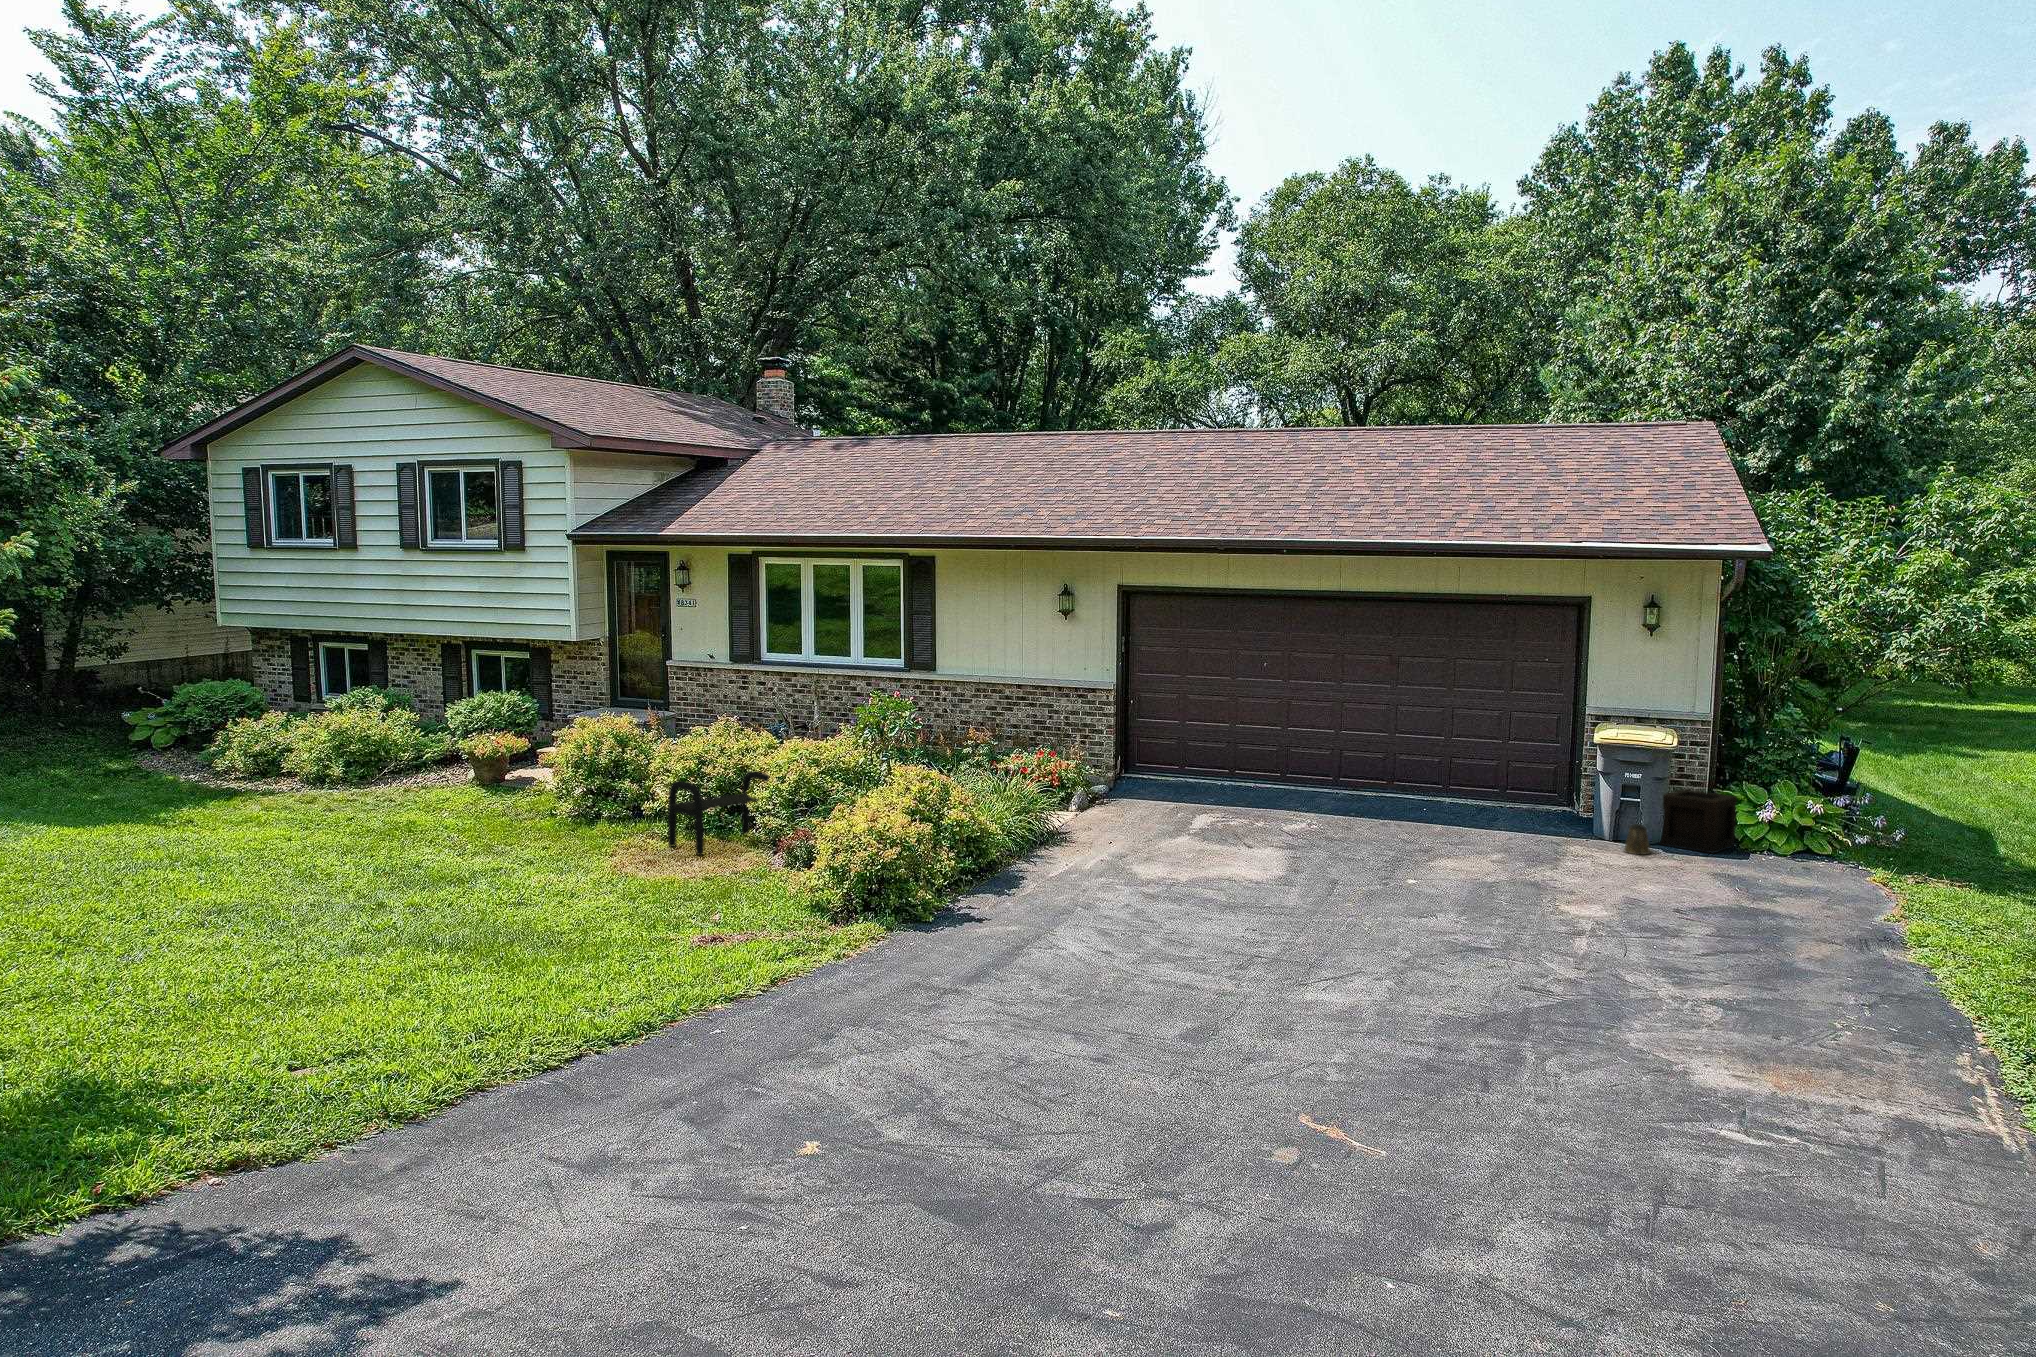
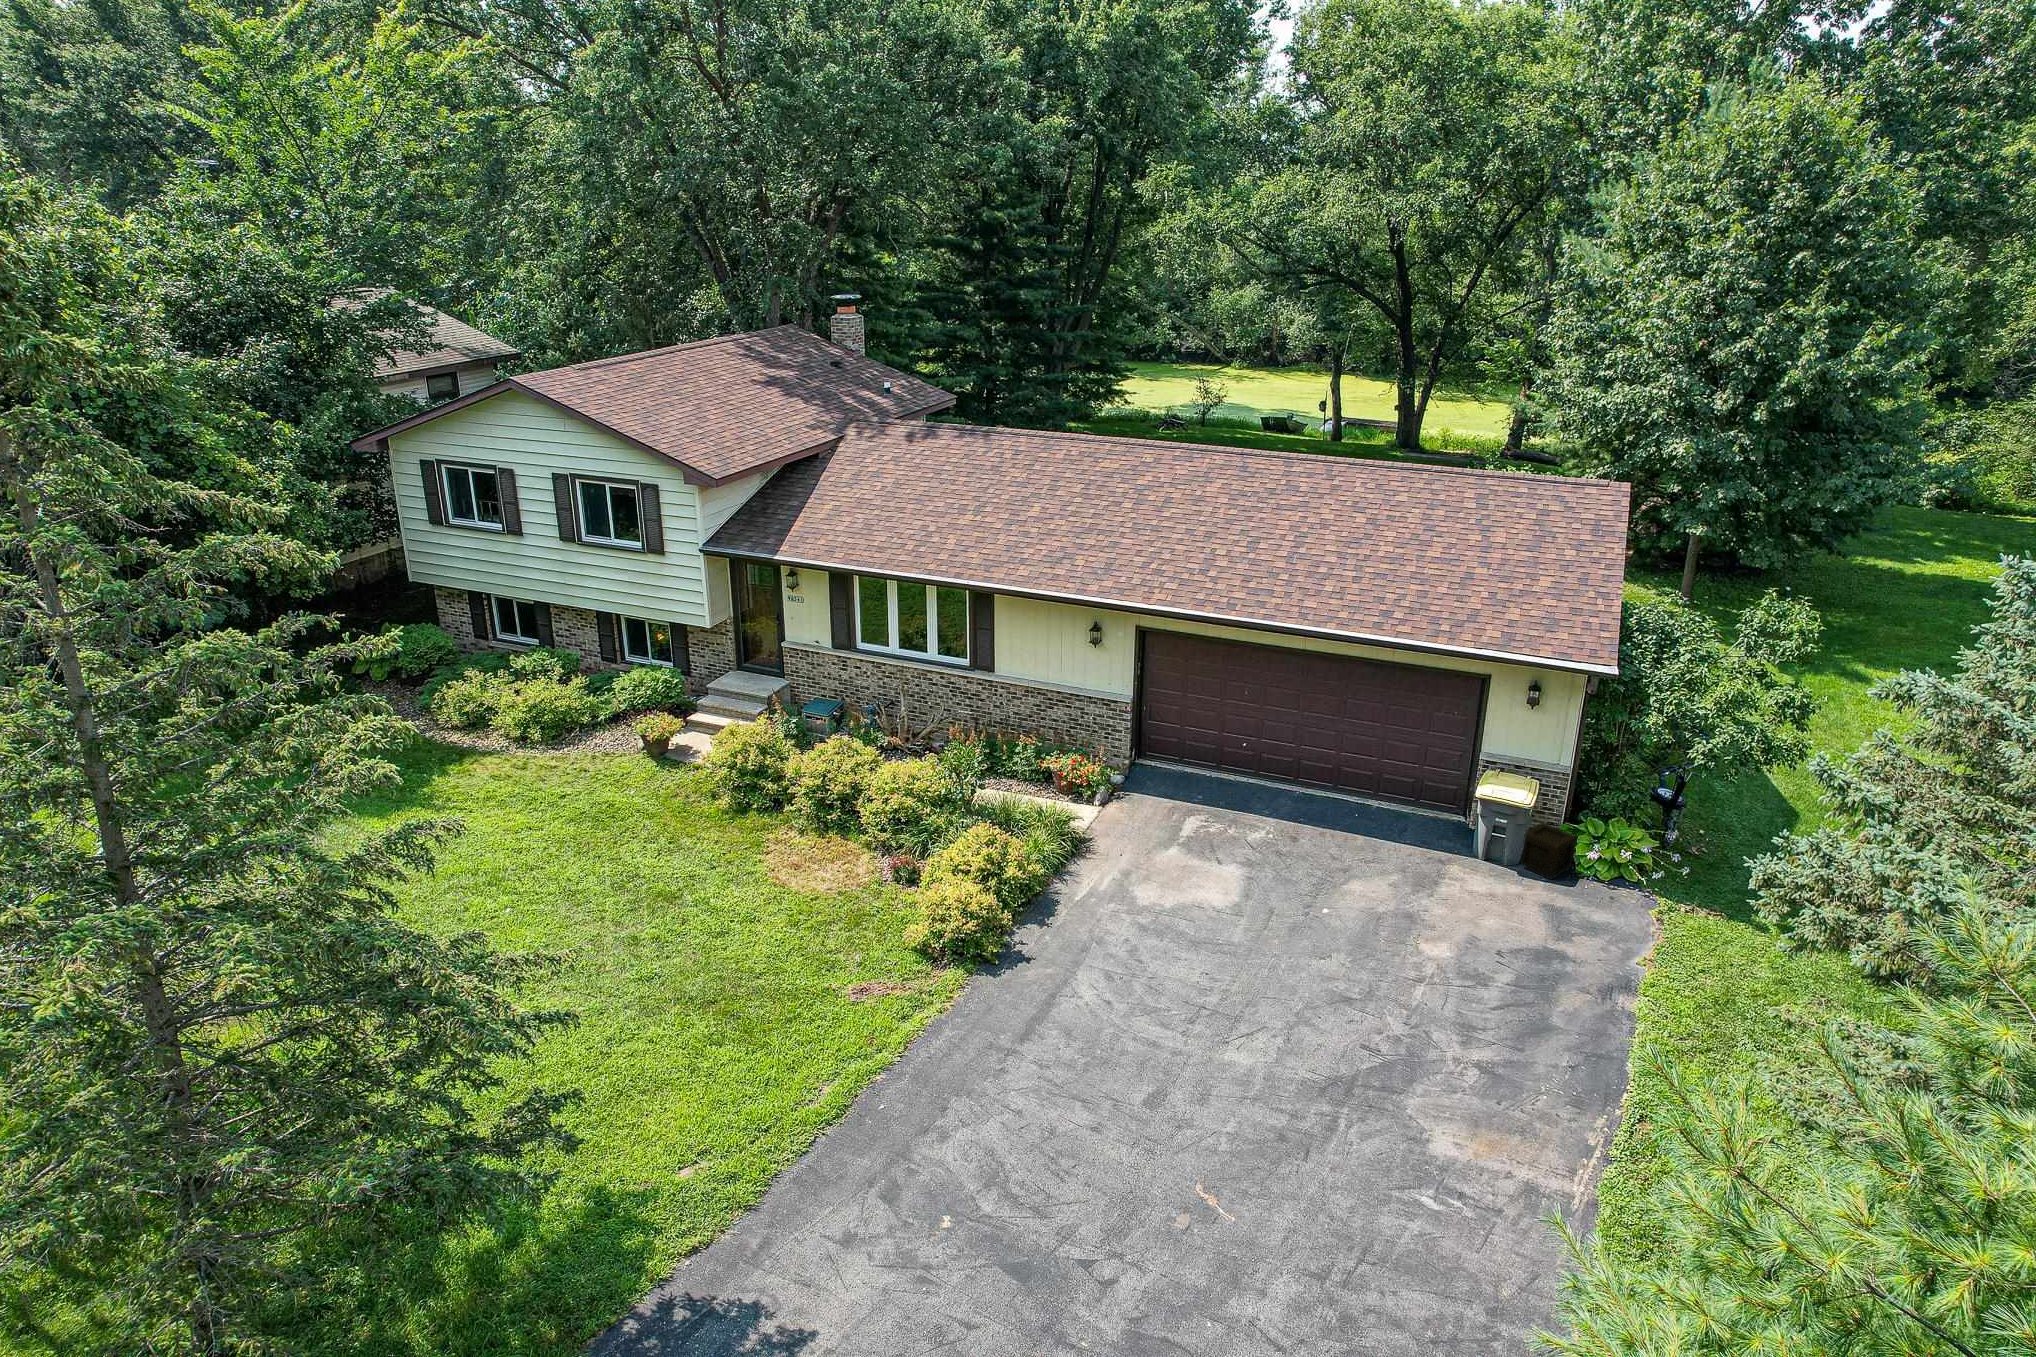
bench: present [668,771,776,855] -> none [809,804,886,878]
watering can: present [1624,824,1650,855] -> none [1488,856,1507,881]

